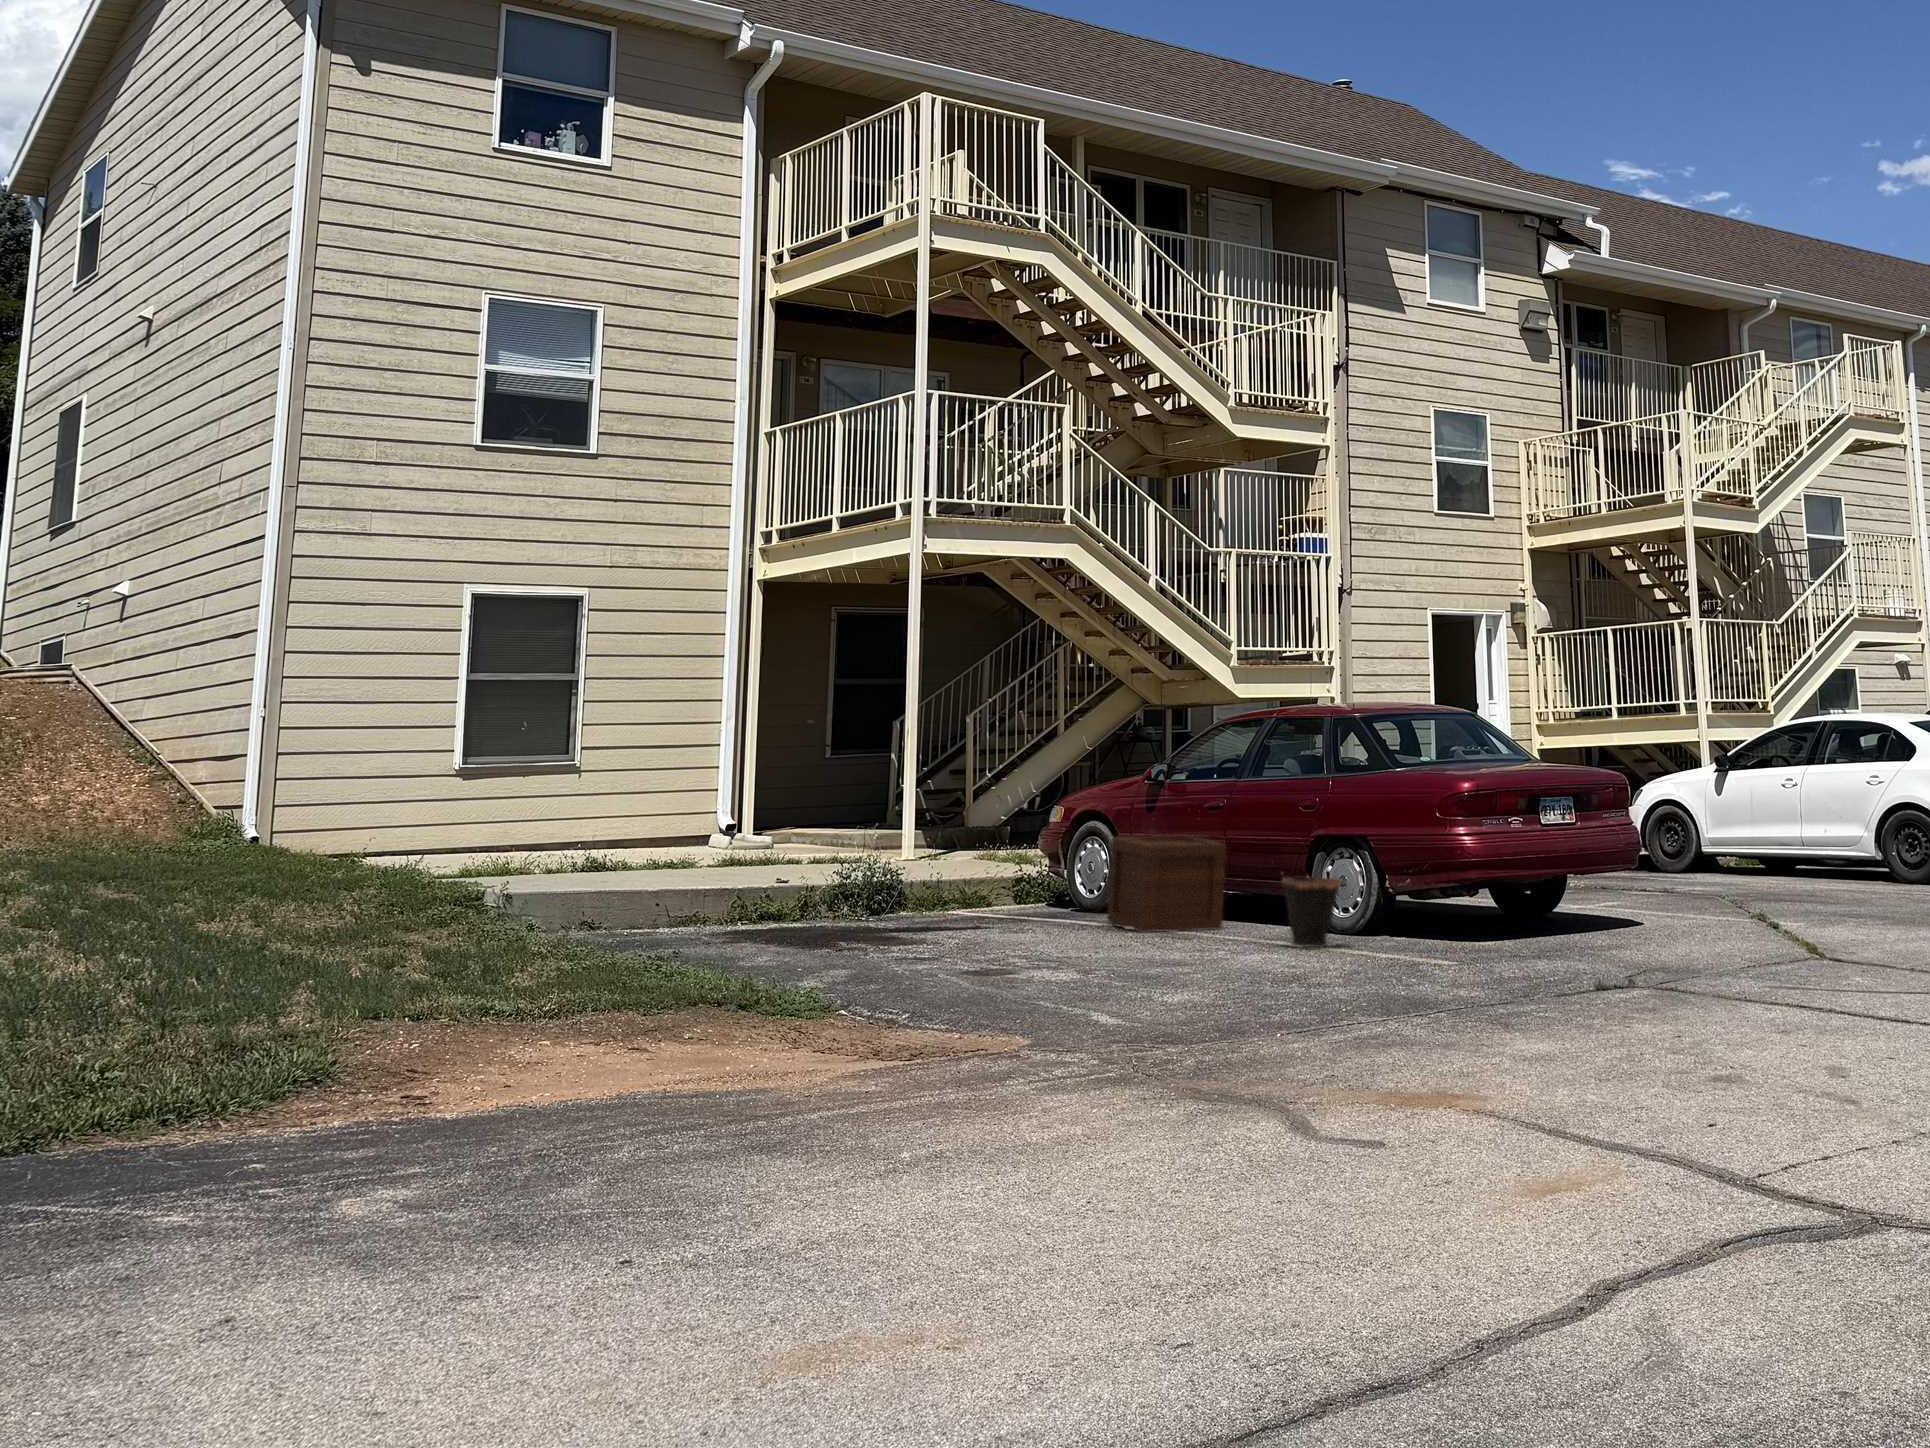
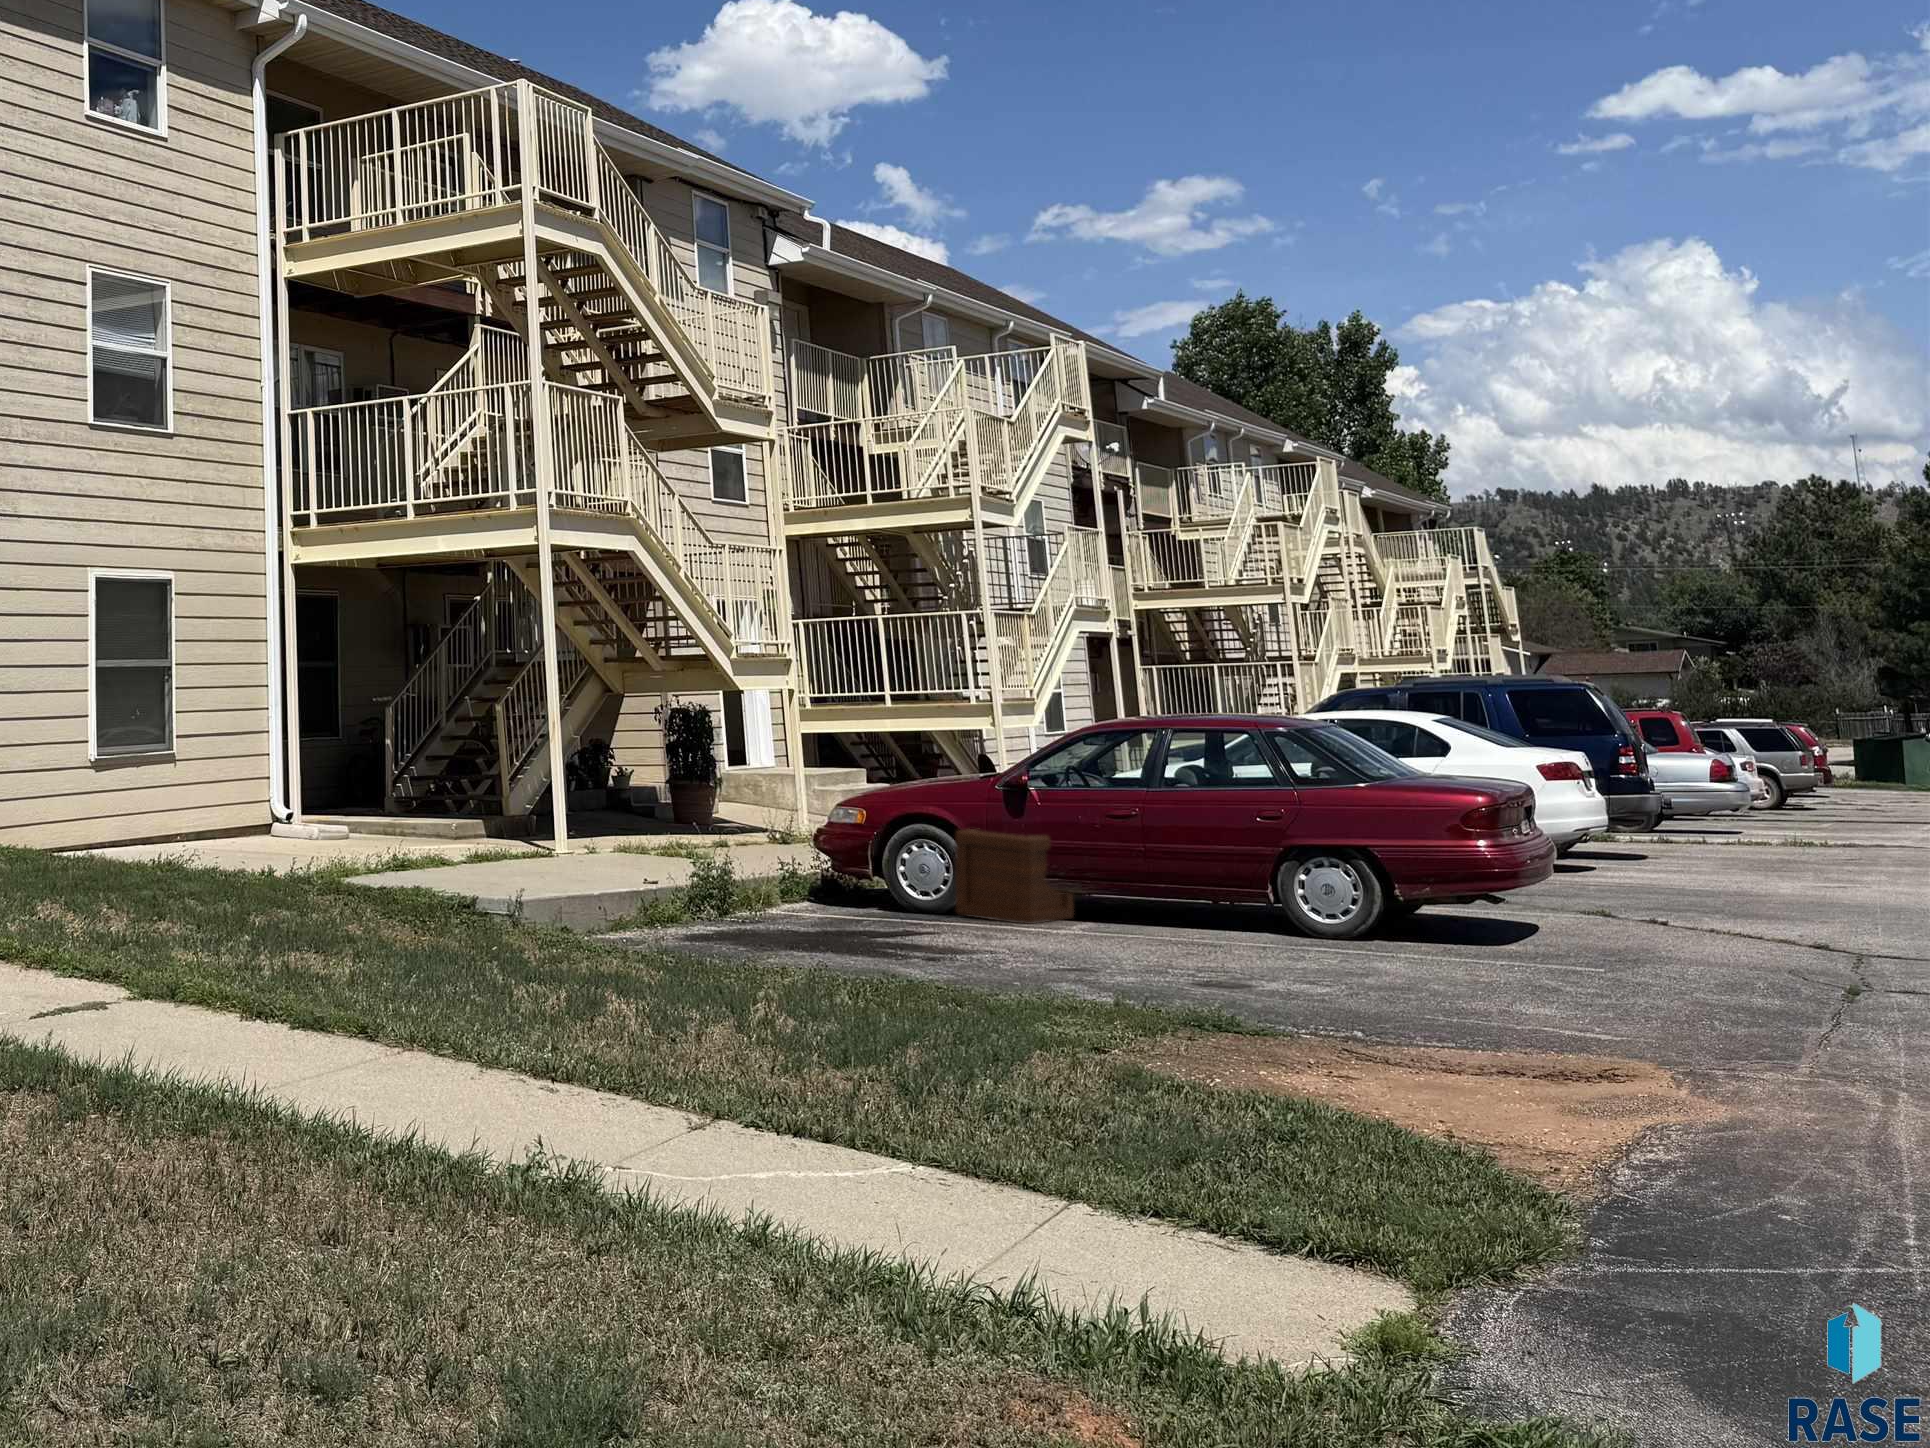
waste bin: present [1282,877,1342,948] -> none [1217,865,1279,940]

